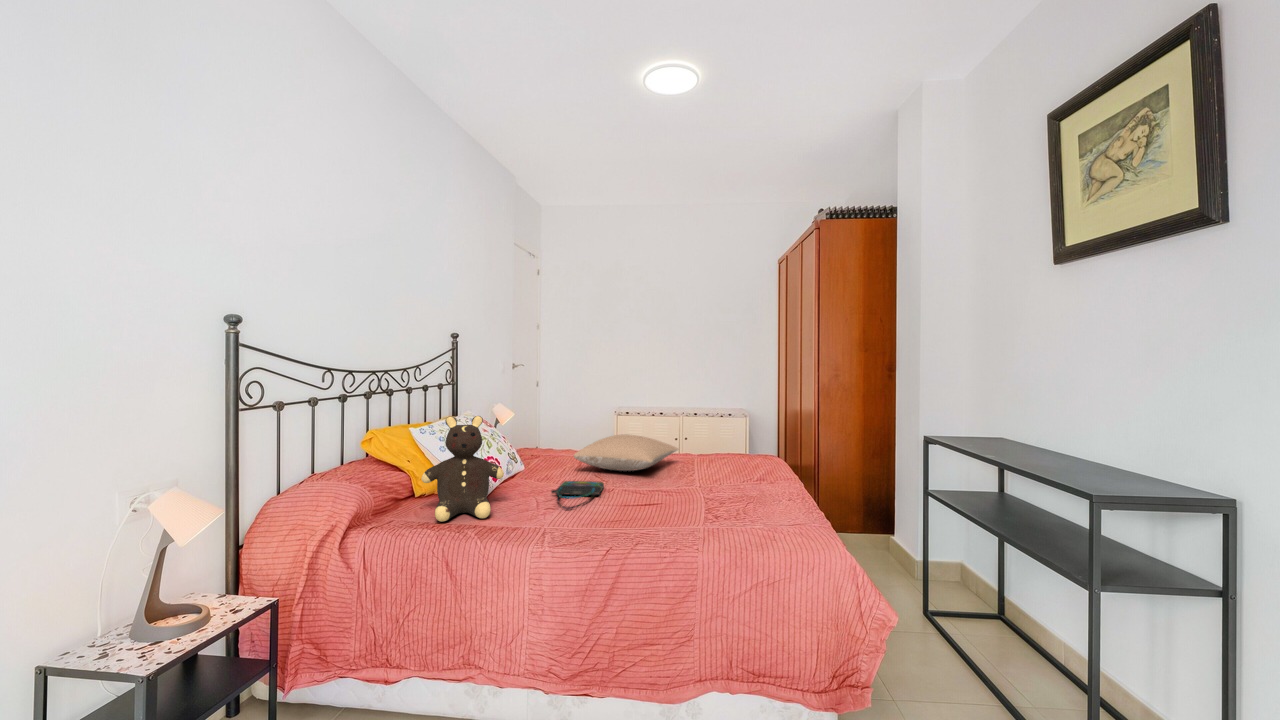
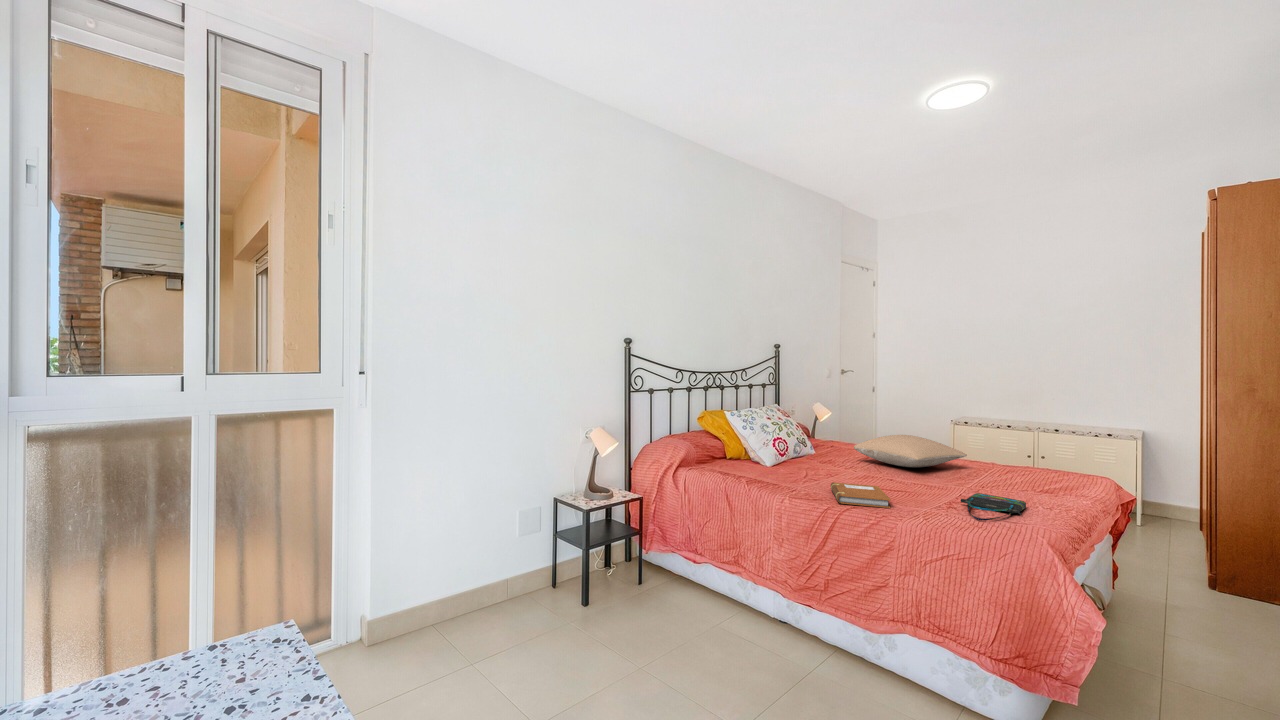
teddy bear: present [421,416,504,522] -> none [725,405,779,476]
tote bag: present [551,481,604,510] -> present [960,493,1026,521]
notebook: none [590,503,676,539] -> present [831,482,891,508]

